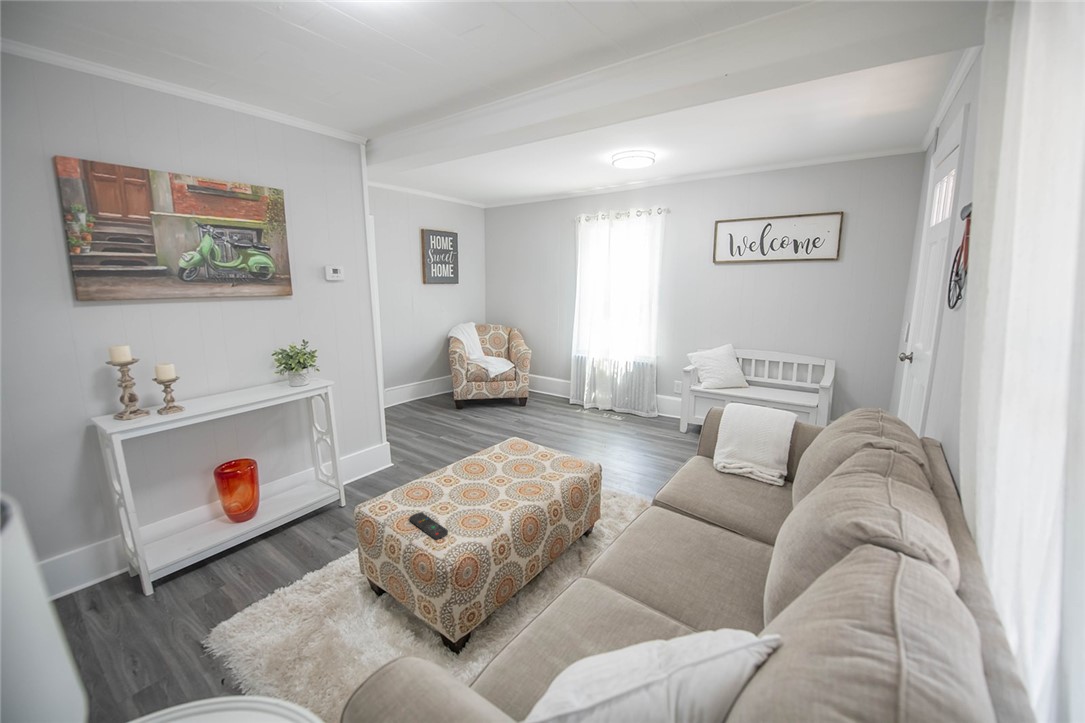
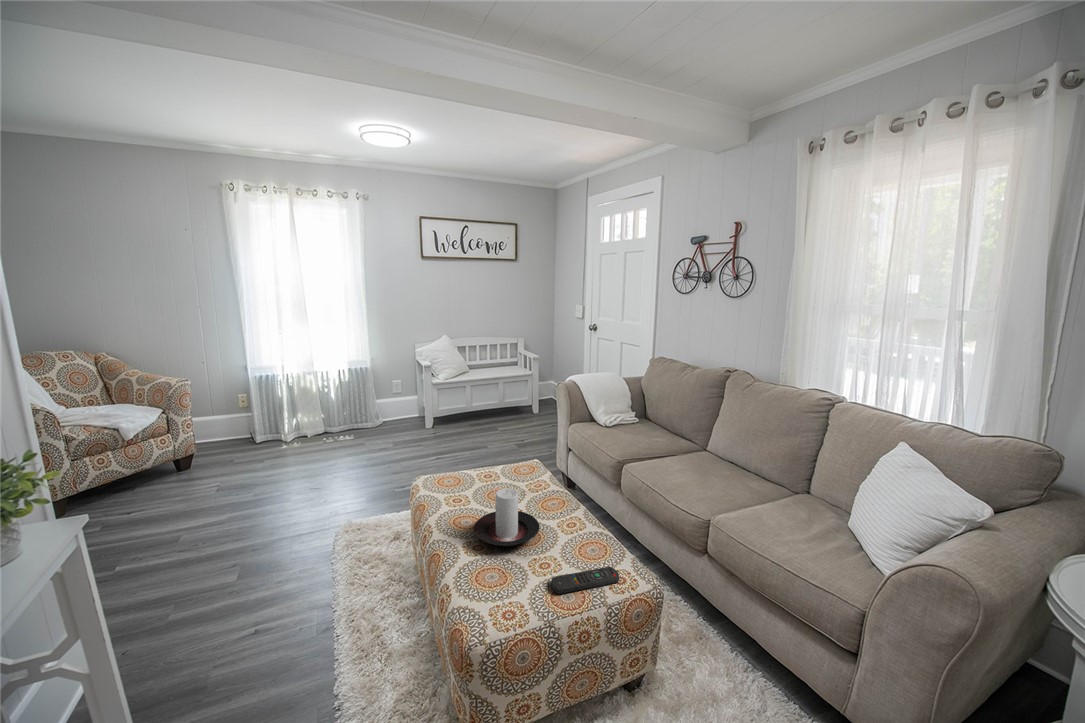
candle holder: none [438,451,488,493] -> present [474,488,539,547]

